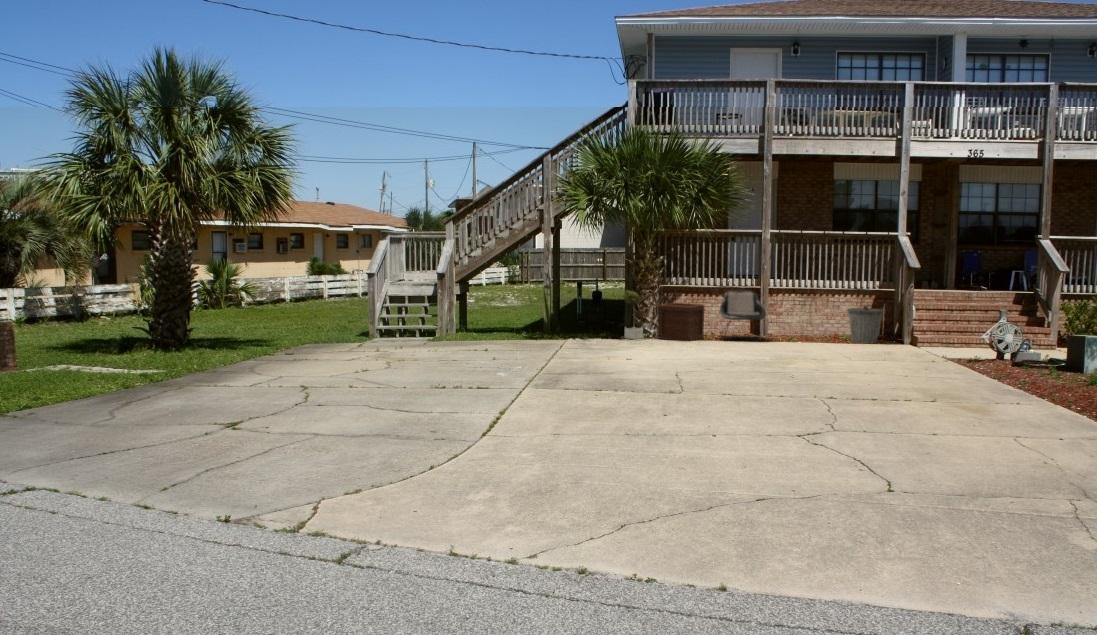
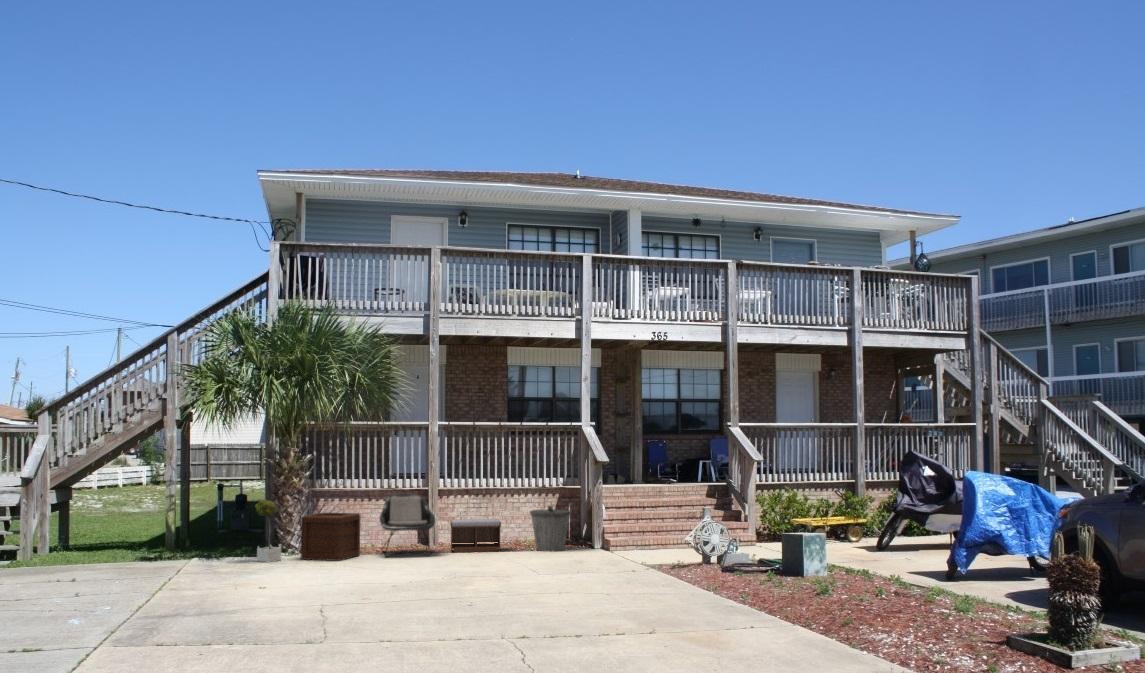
bench: none [777,313,821,341] -> present [450,519,501,552]

